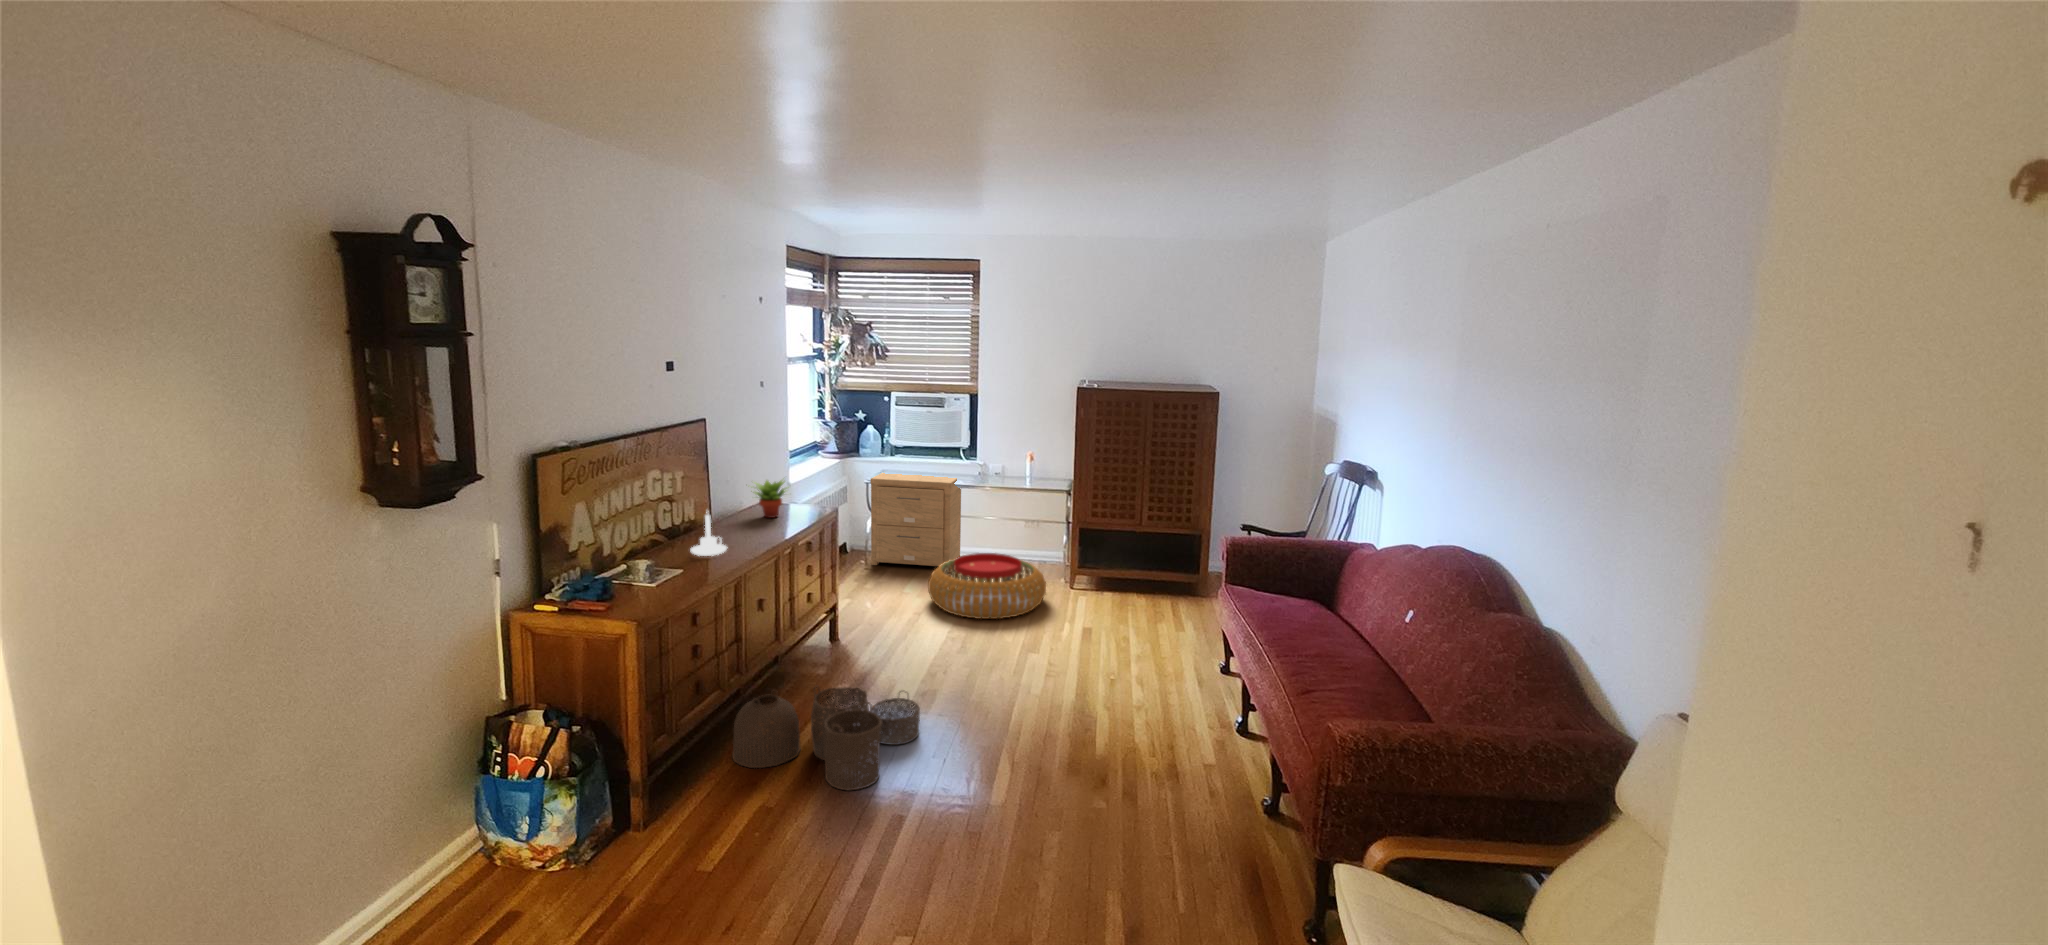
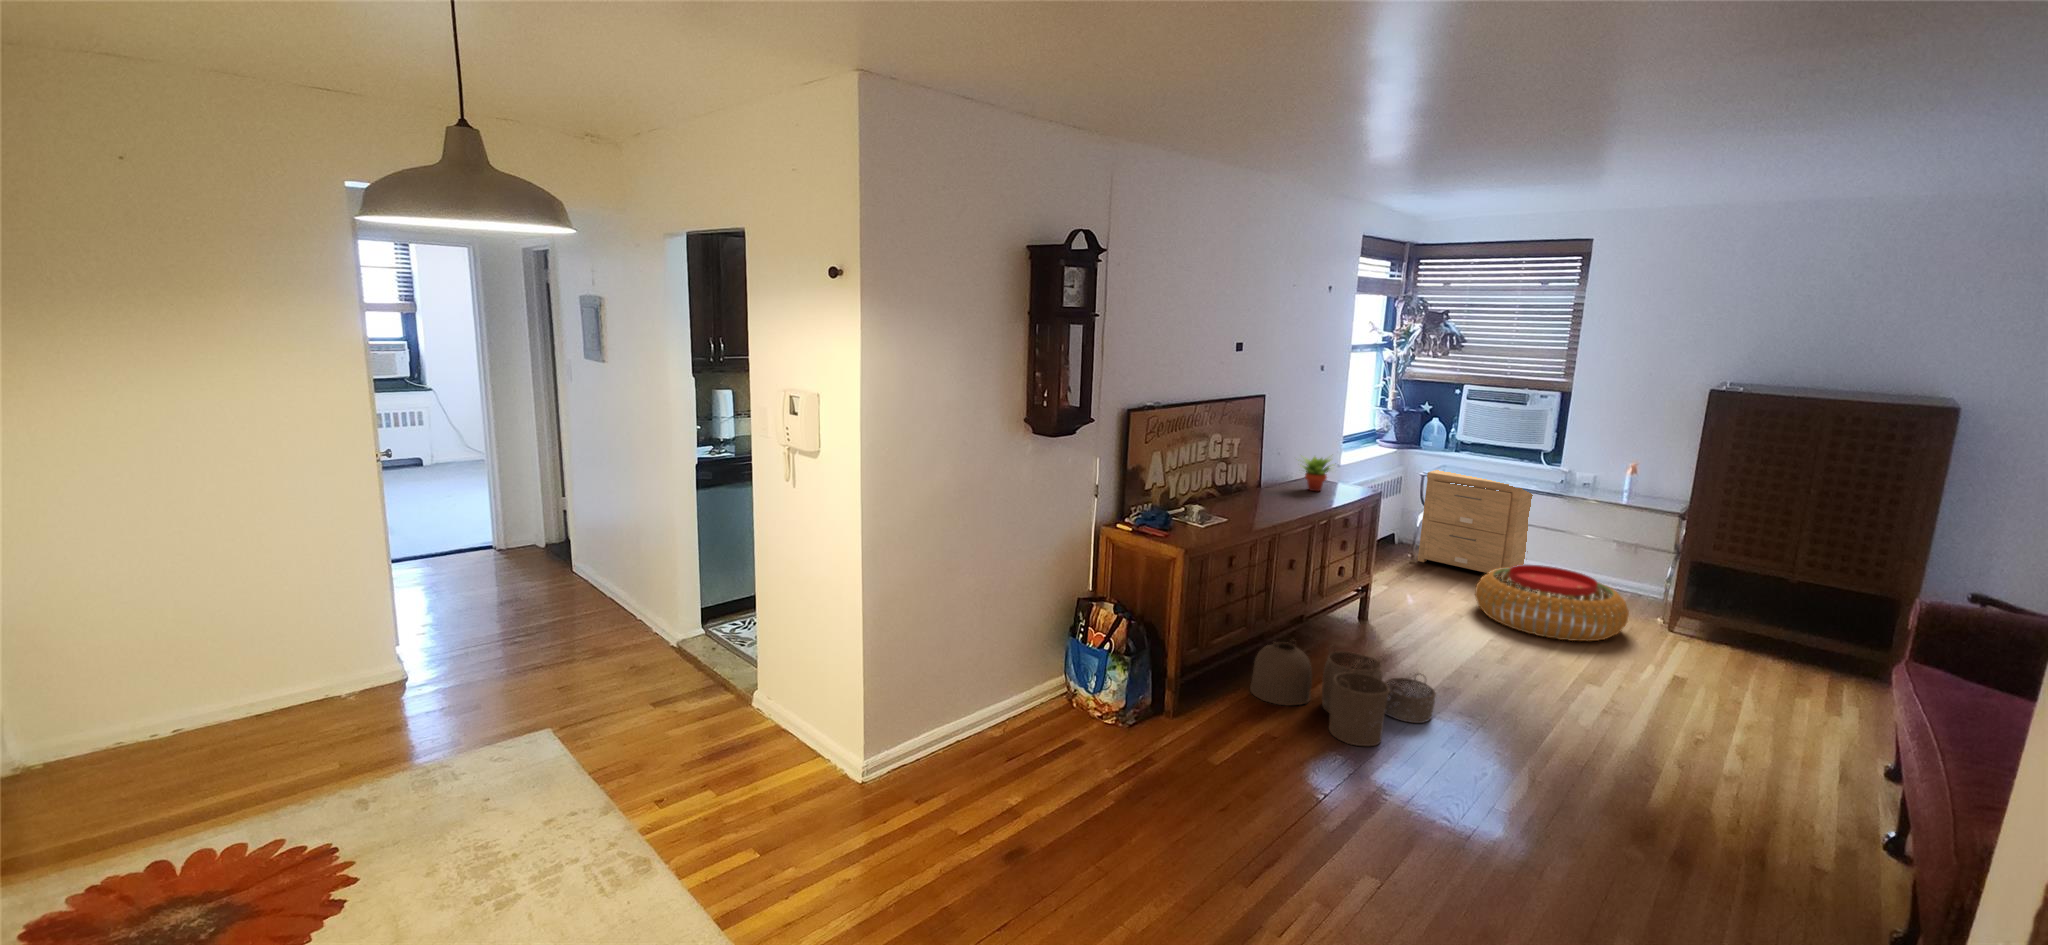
candle holder: present [691,515,727,556] -> none [1237,471,1269,512]

